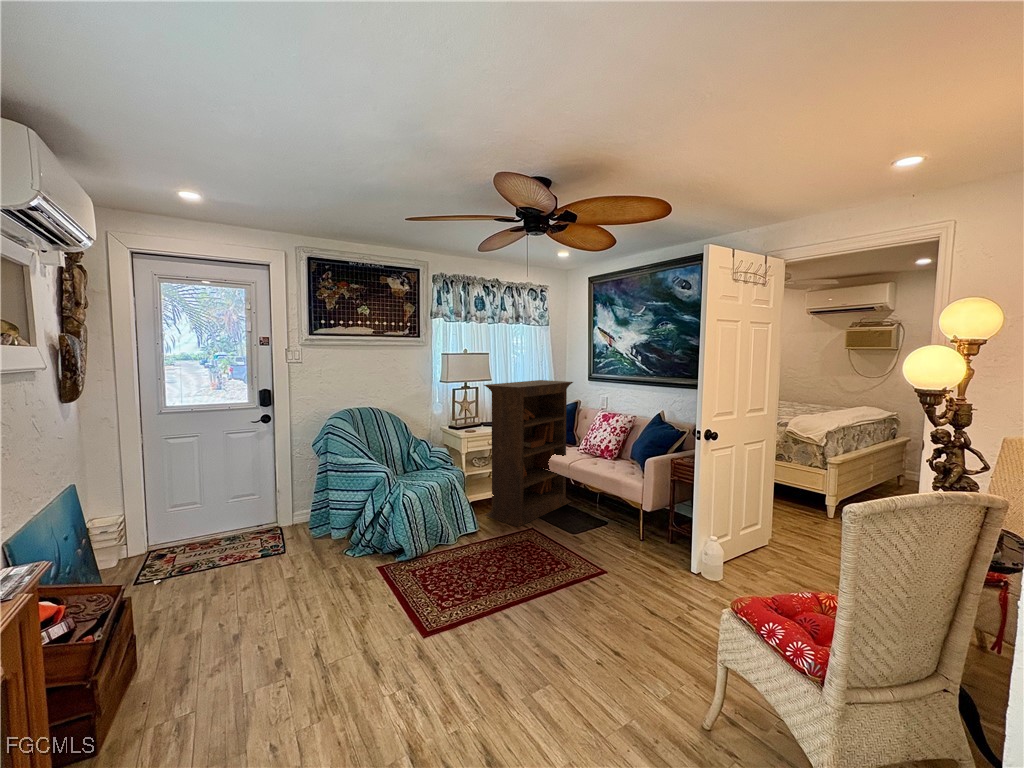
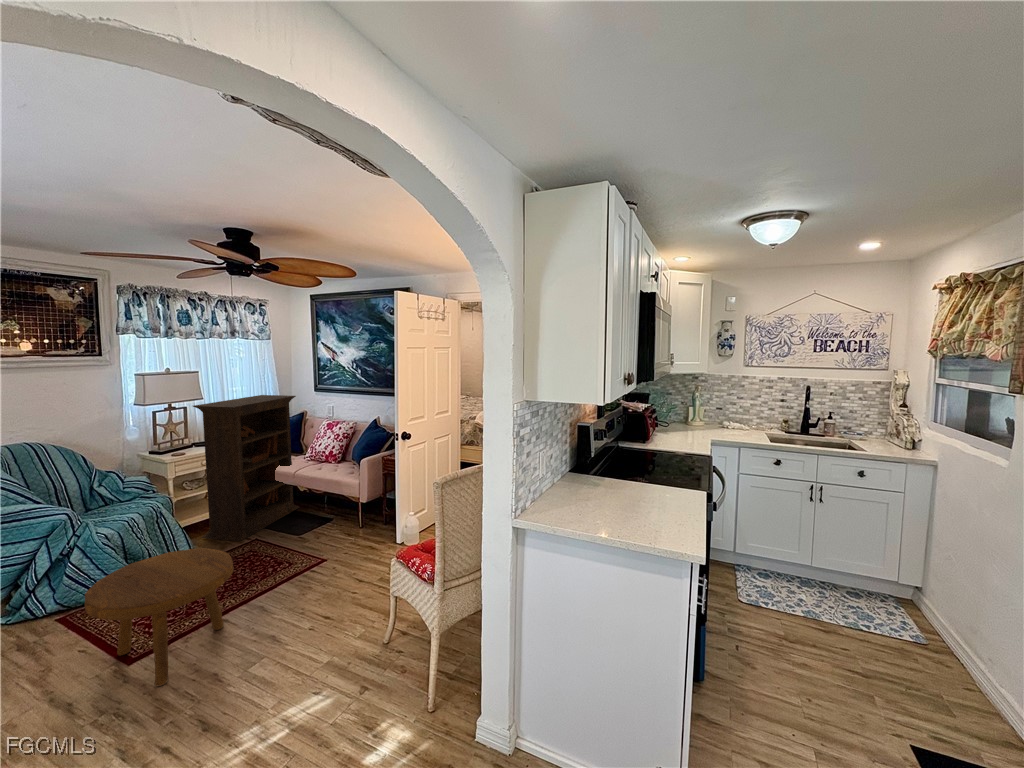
footstool: none [392,528,519,677] -> present [85,548,233,686]

